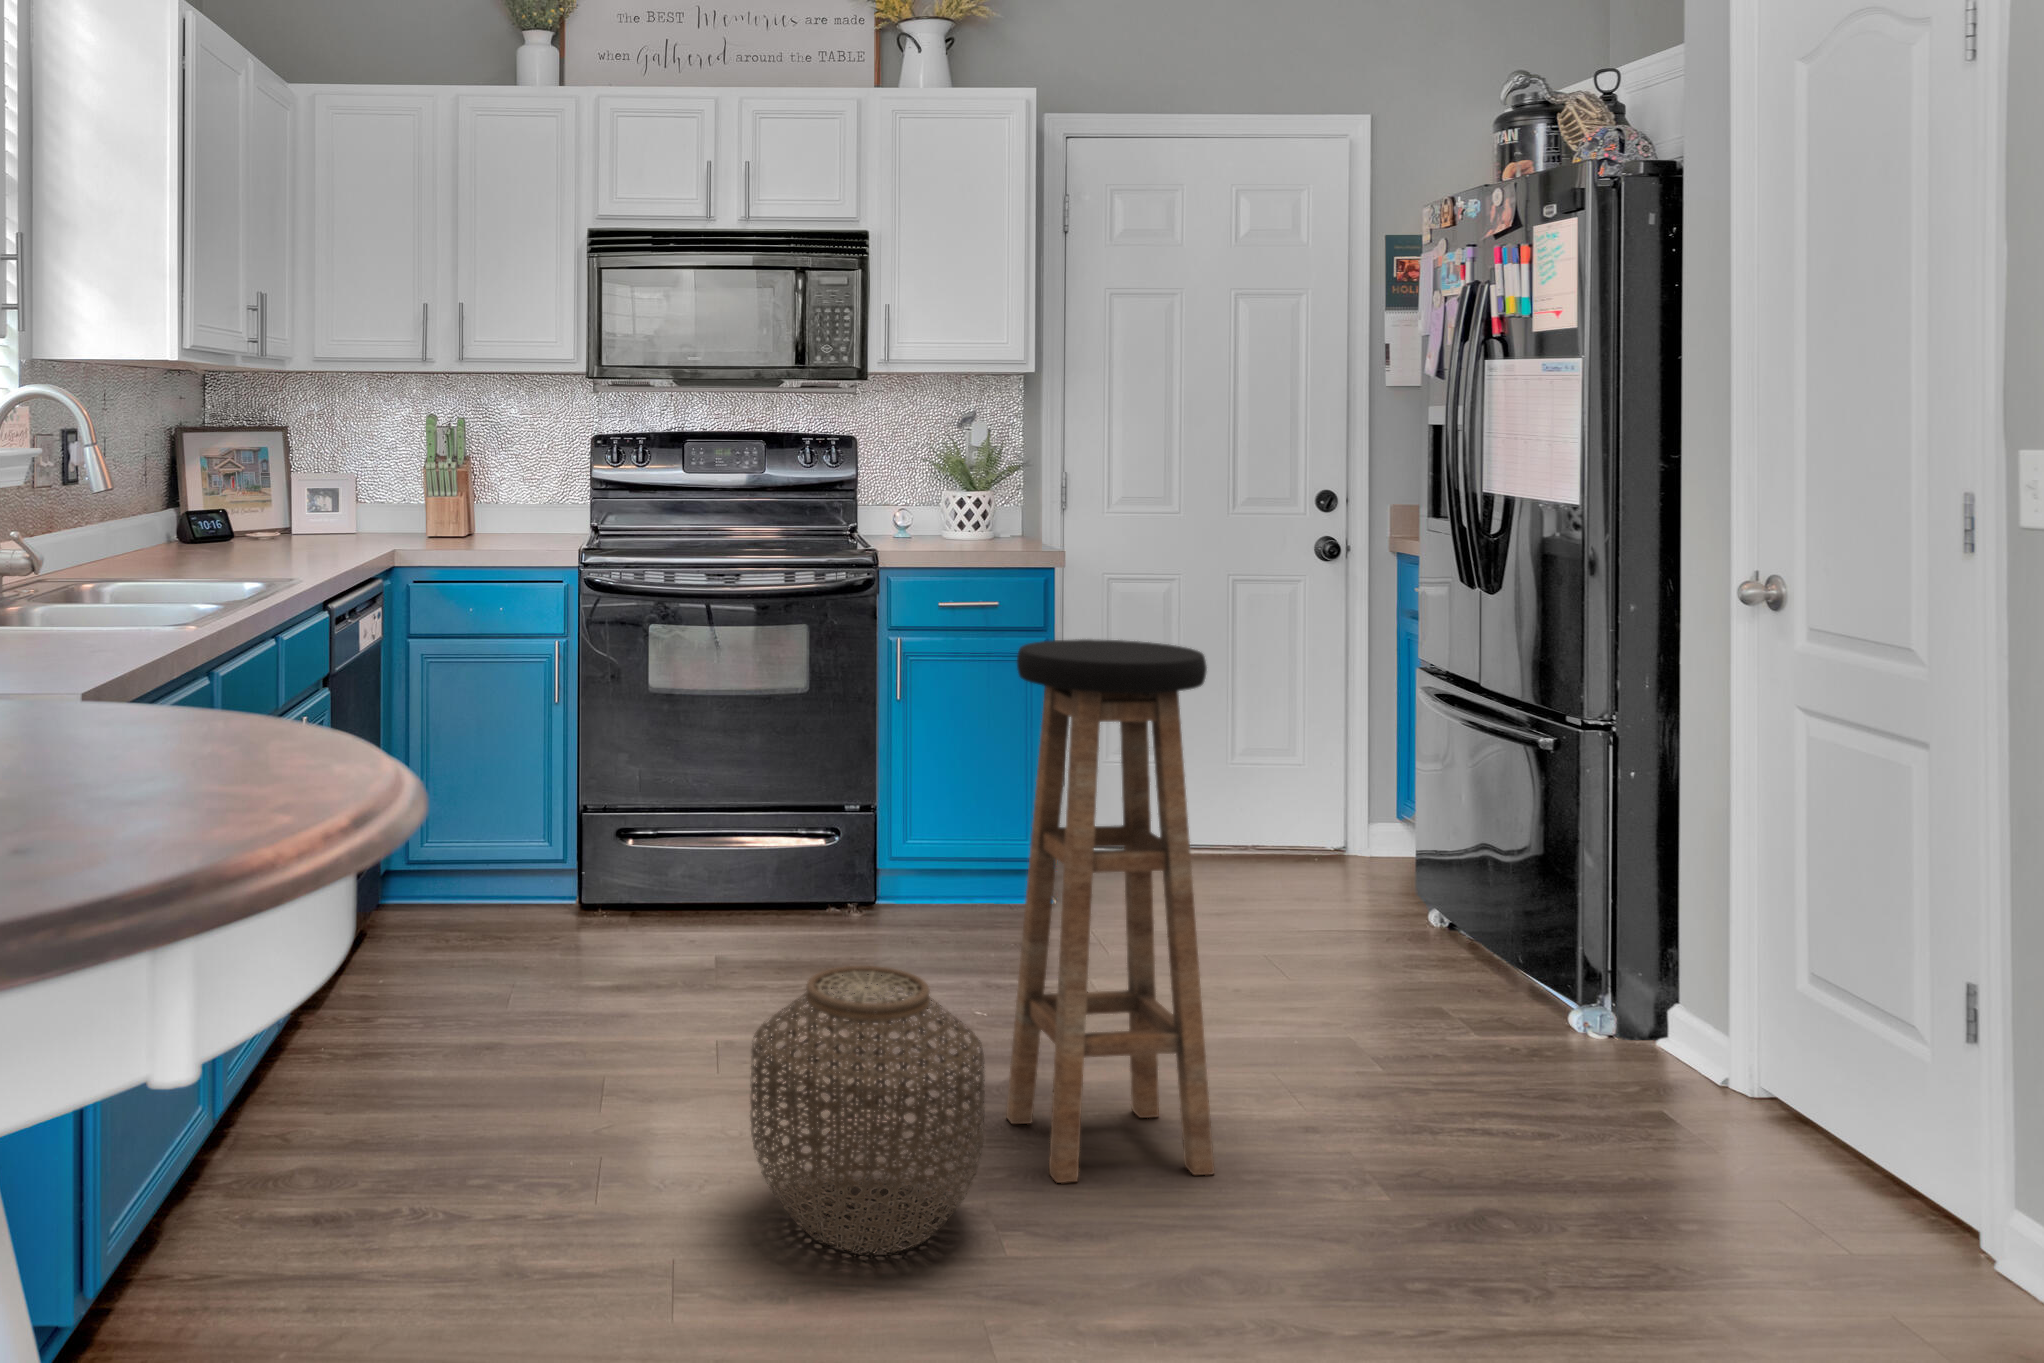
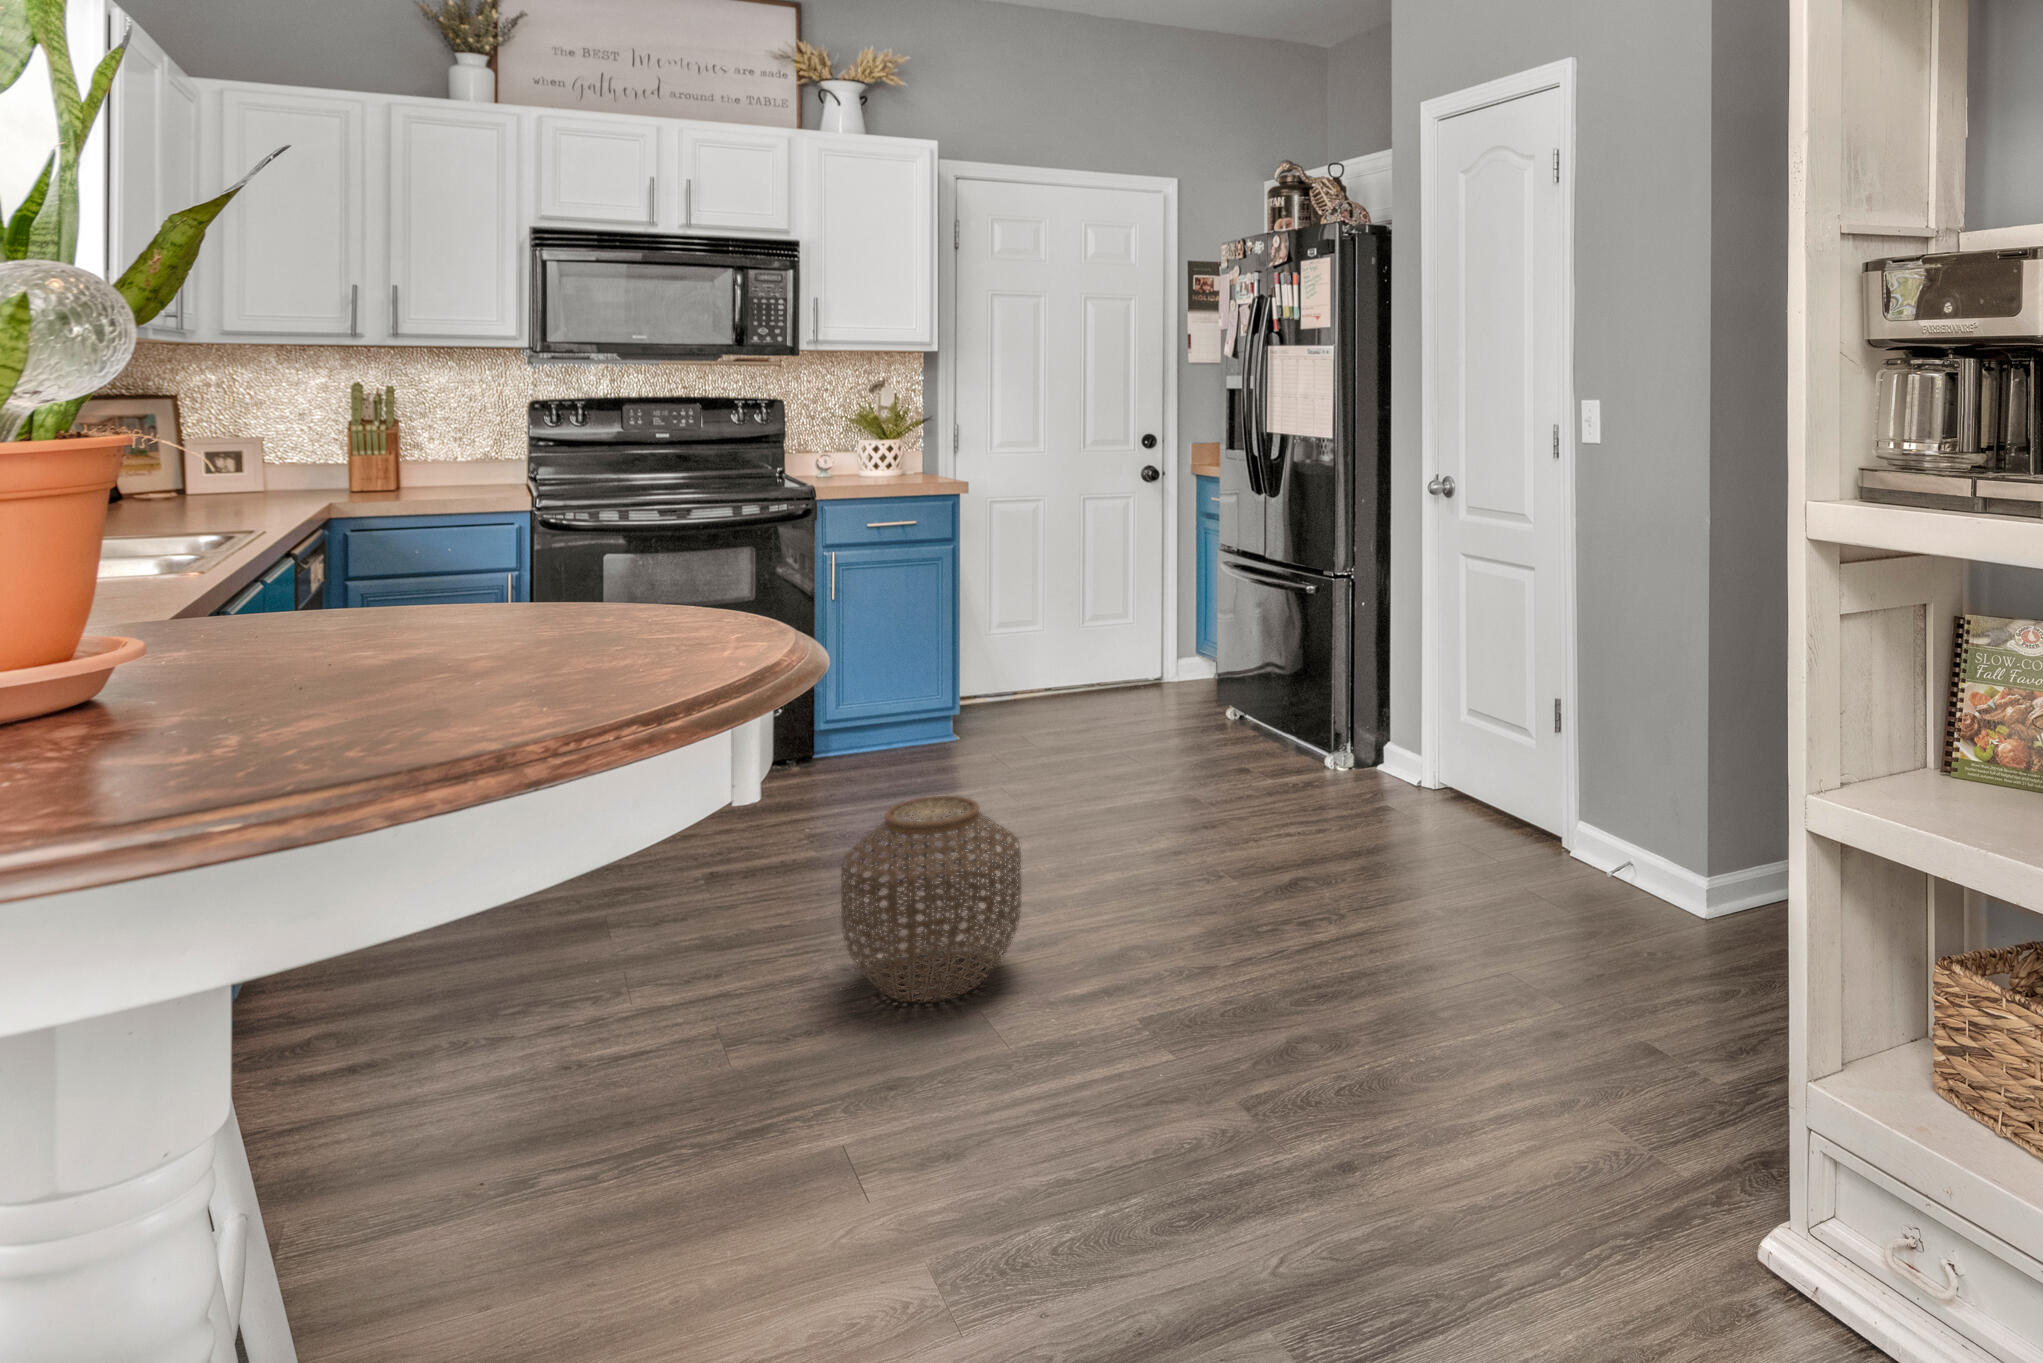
bar stool: present [1006,639,1214,1183] -> none [1002,546,1155,925]

